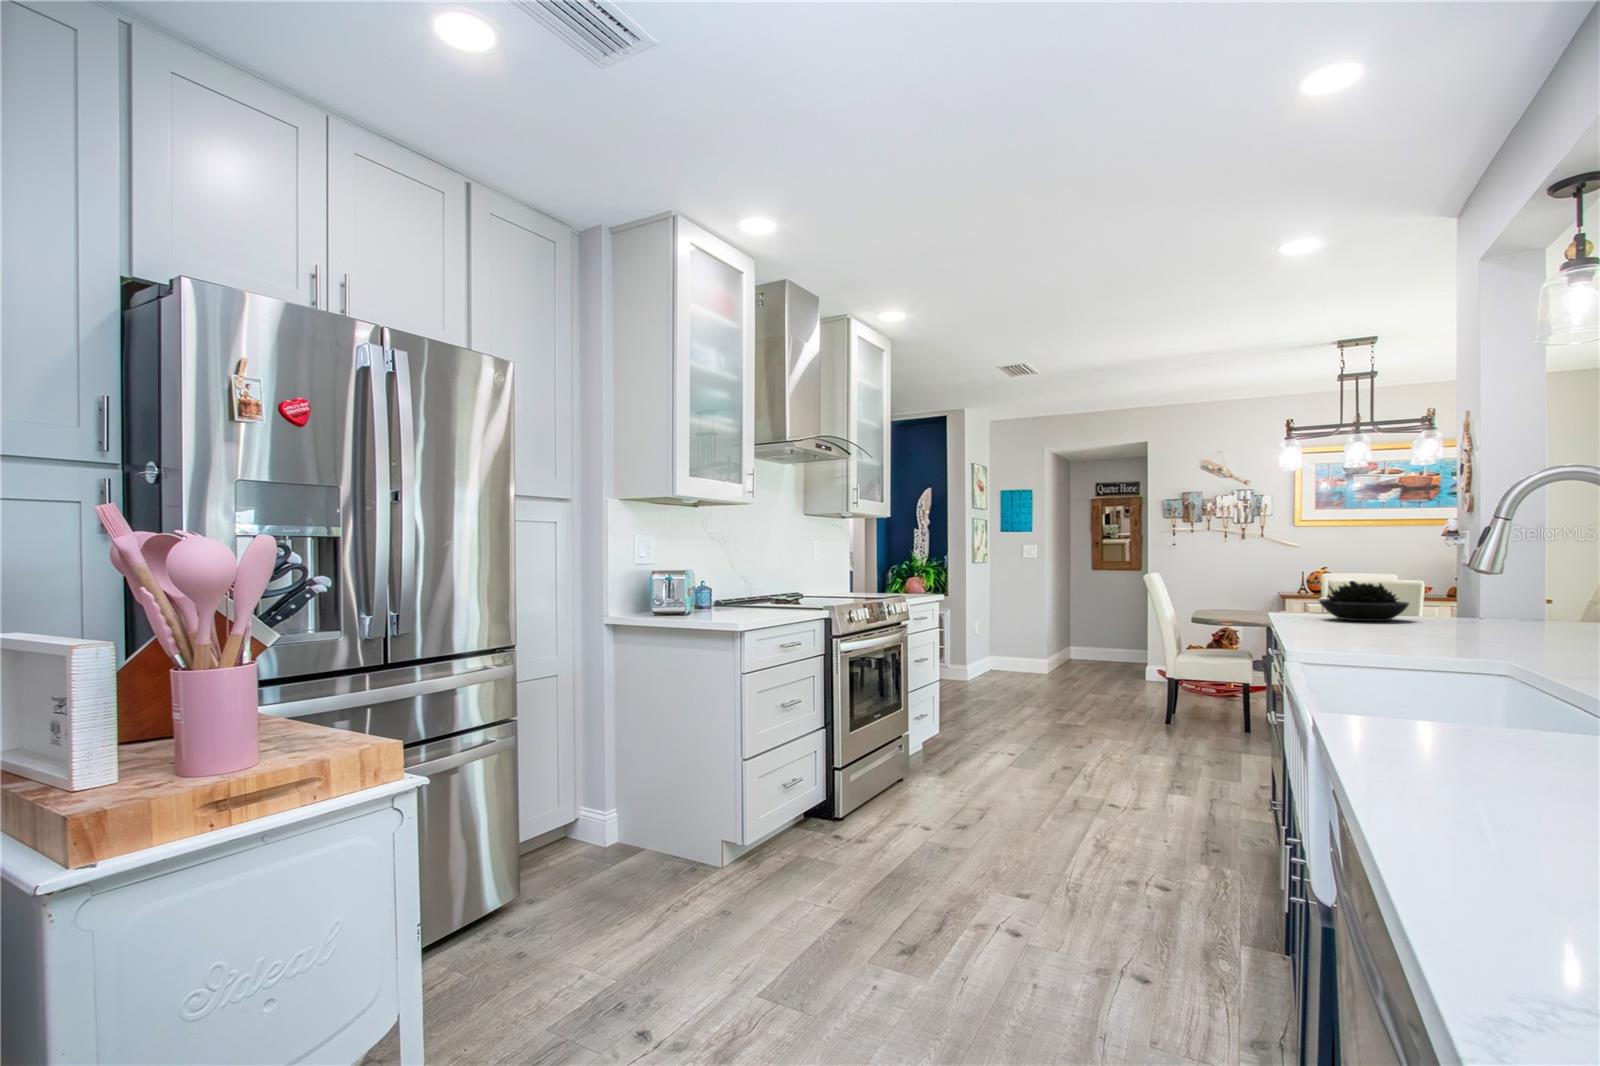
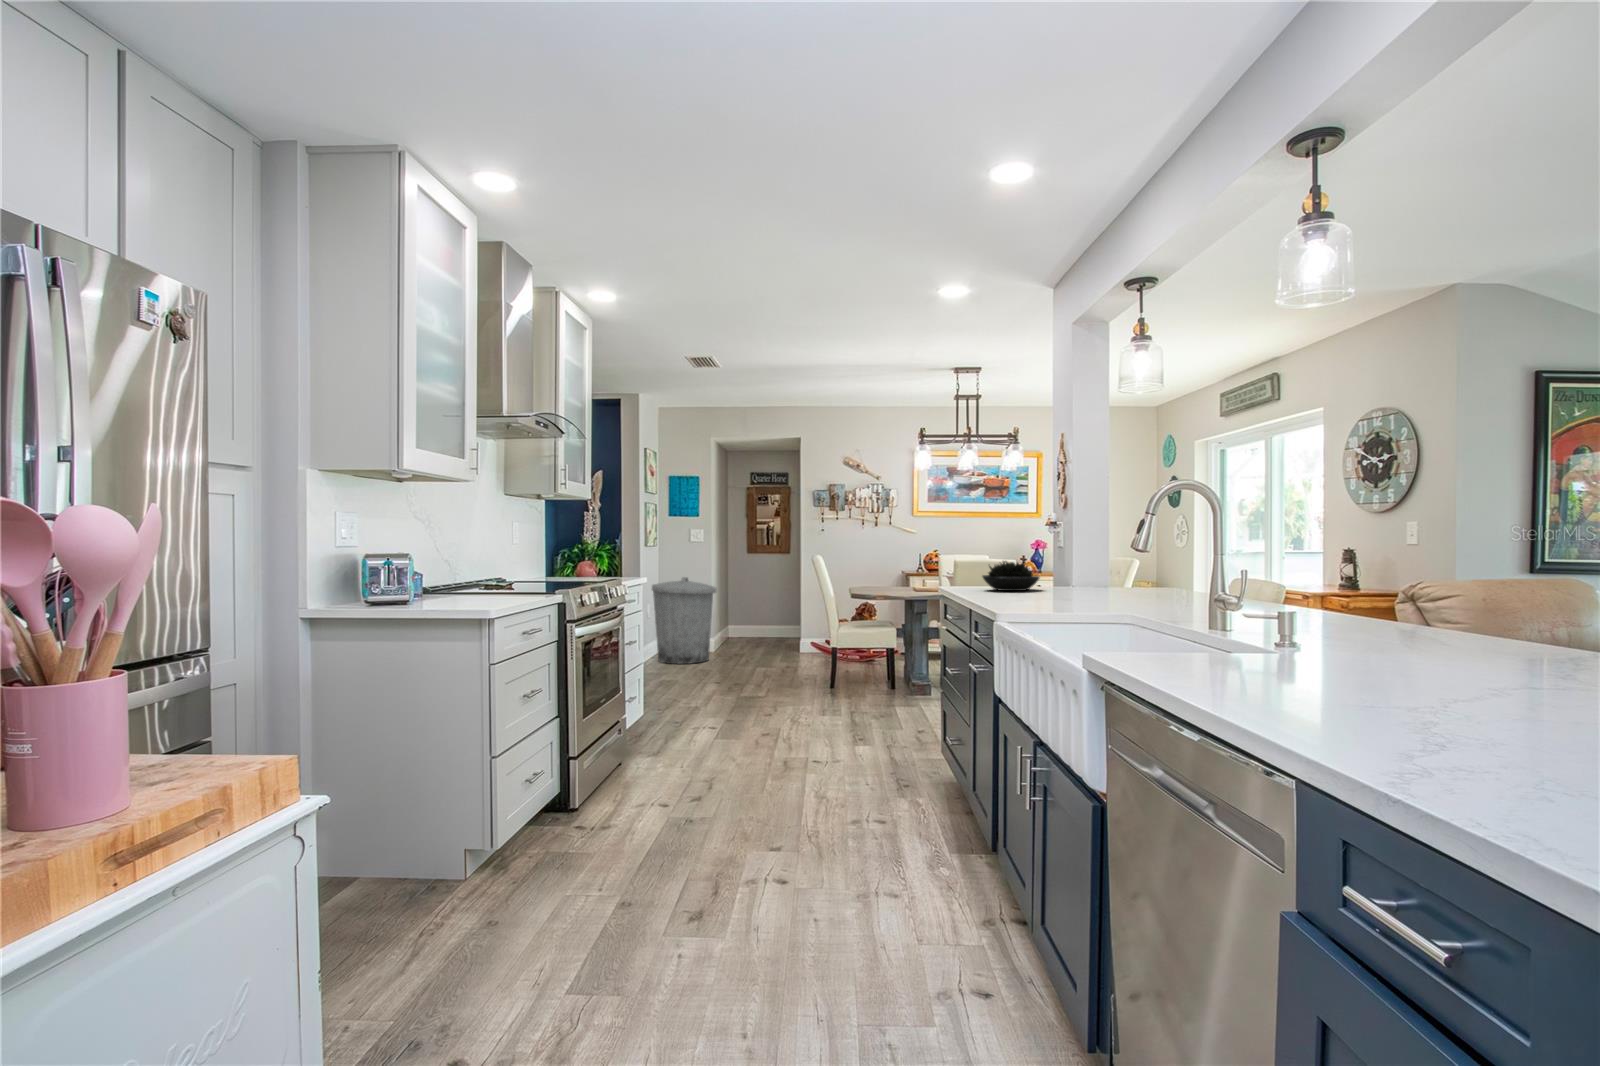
trash can: none [980,594,1048,684] -> present [652,577,717,664]

